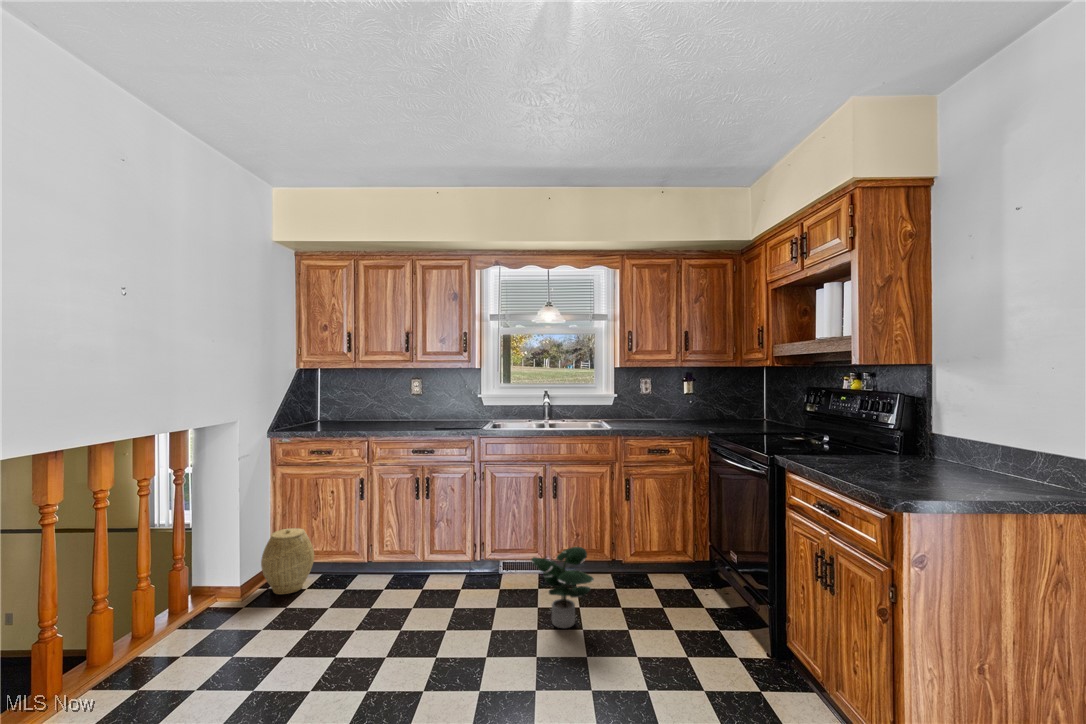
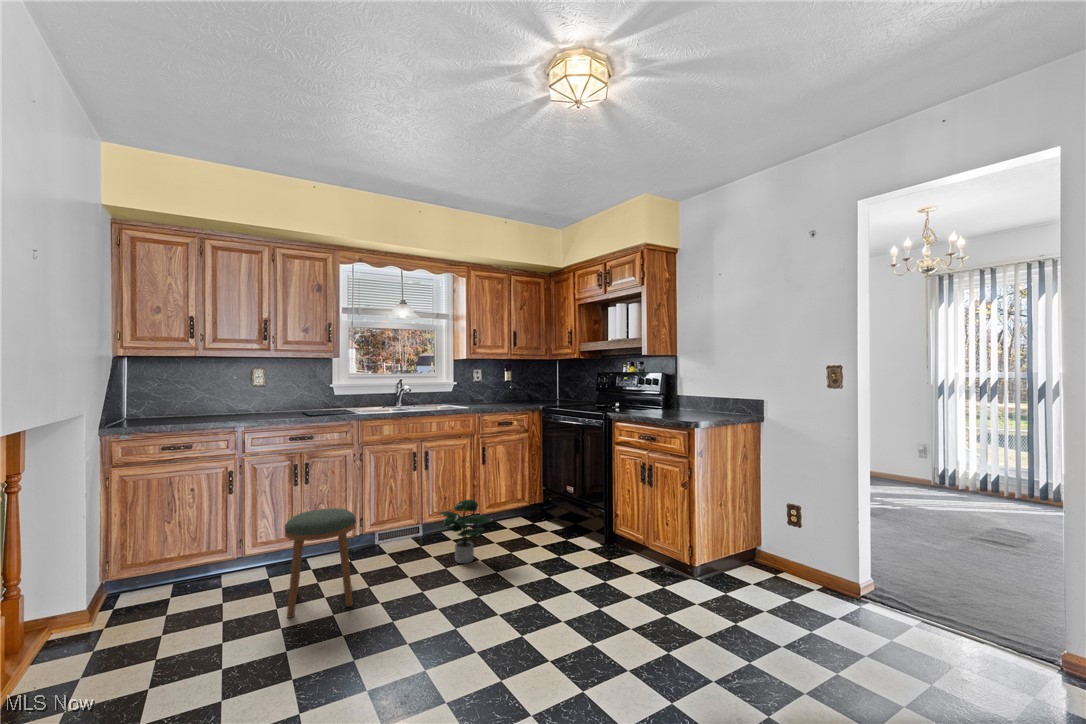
woven basket: present [261,528,314,594] -> none [111,534,180,609]
stool: none [352,532,434,648] -> present [285,508,356,618]

